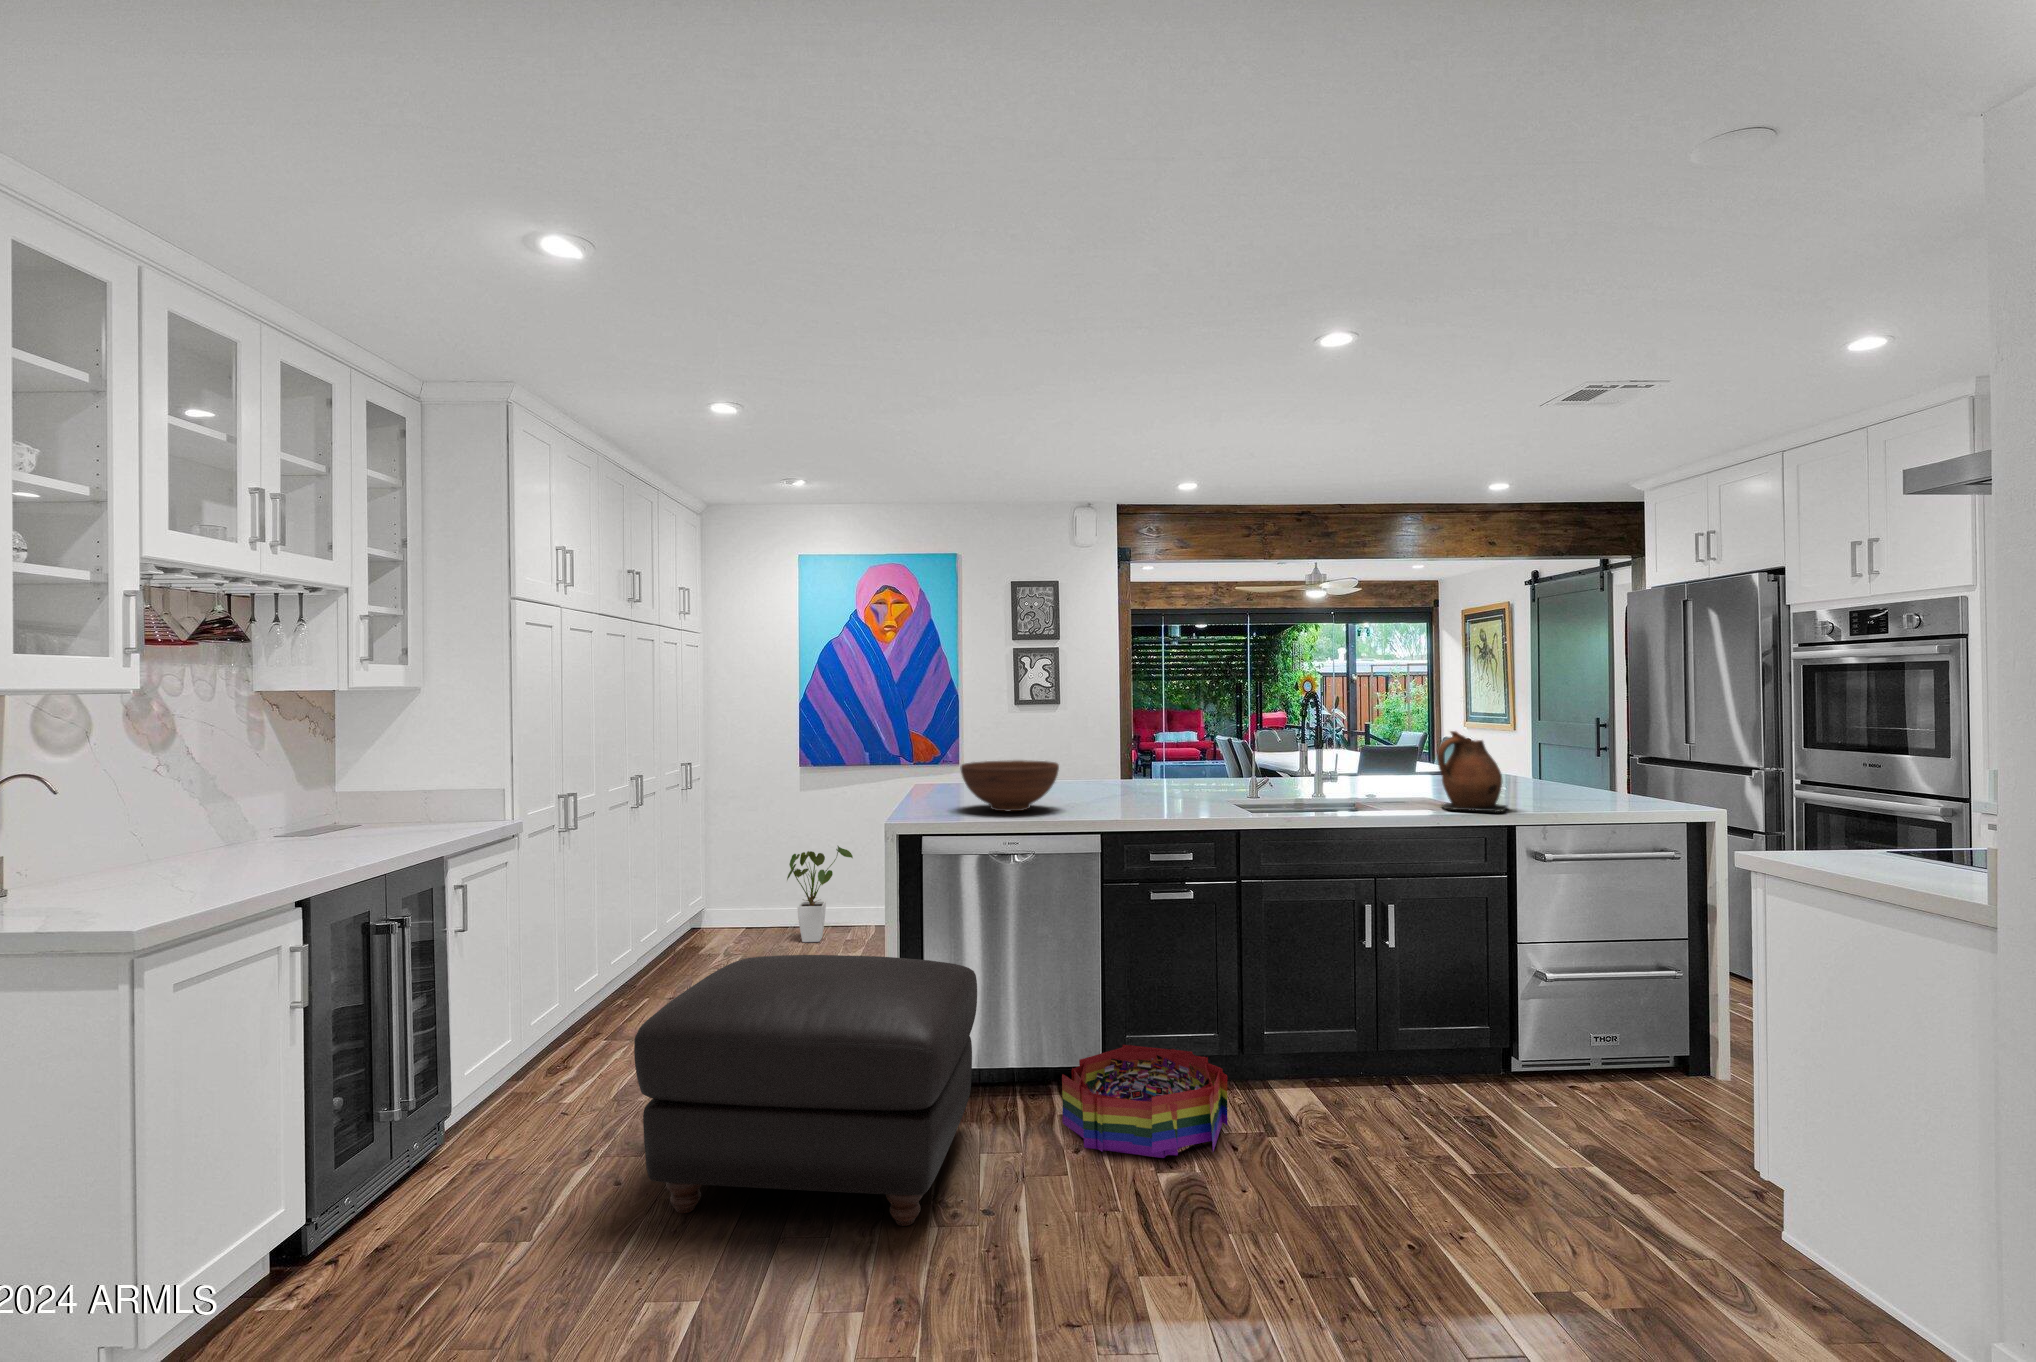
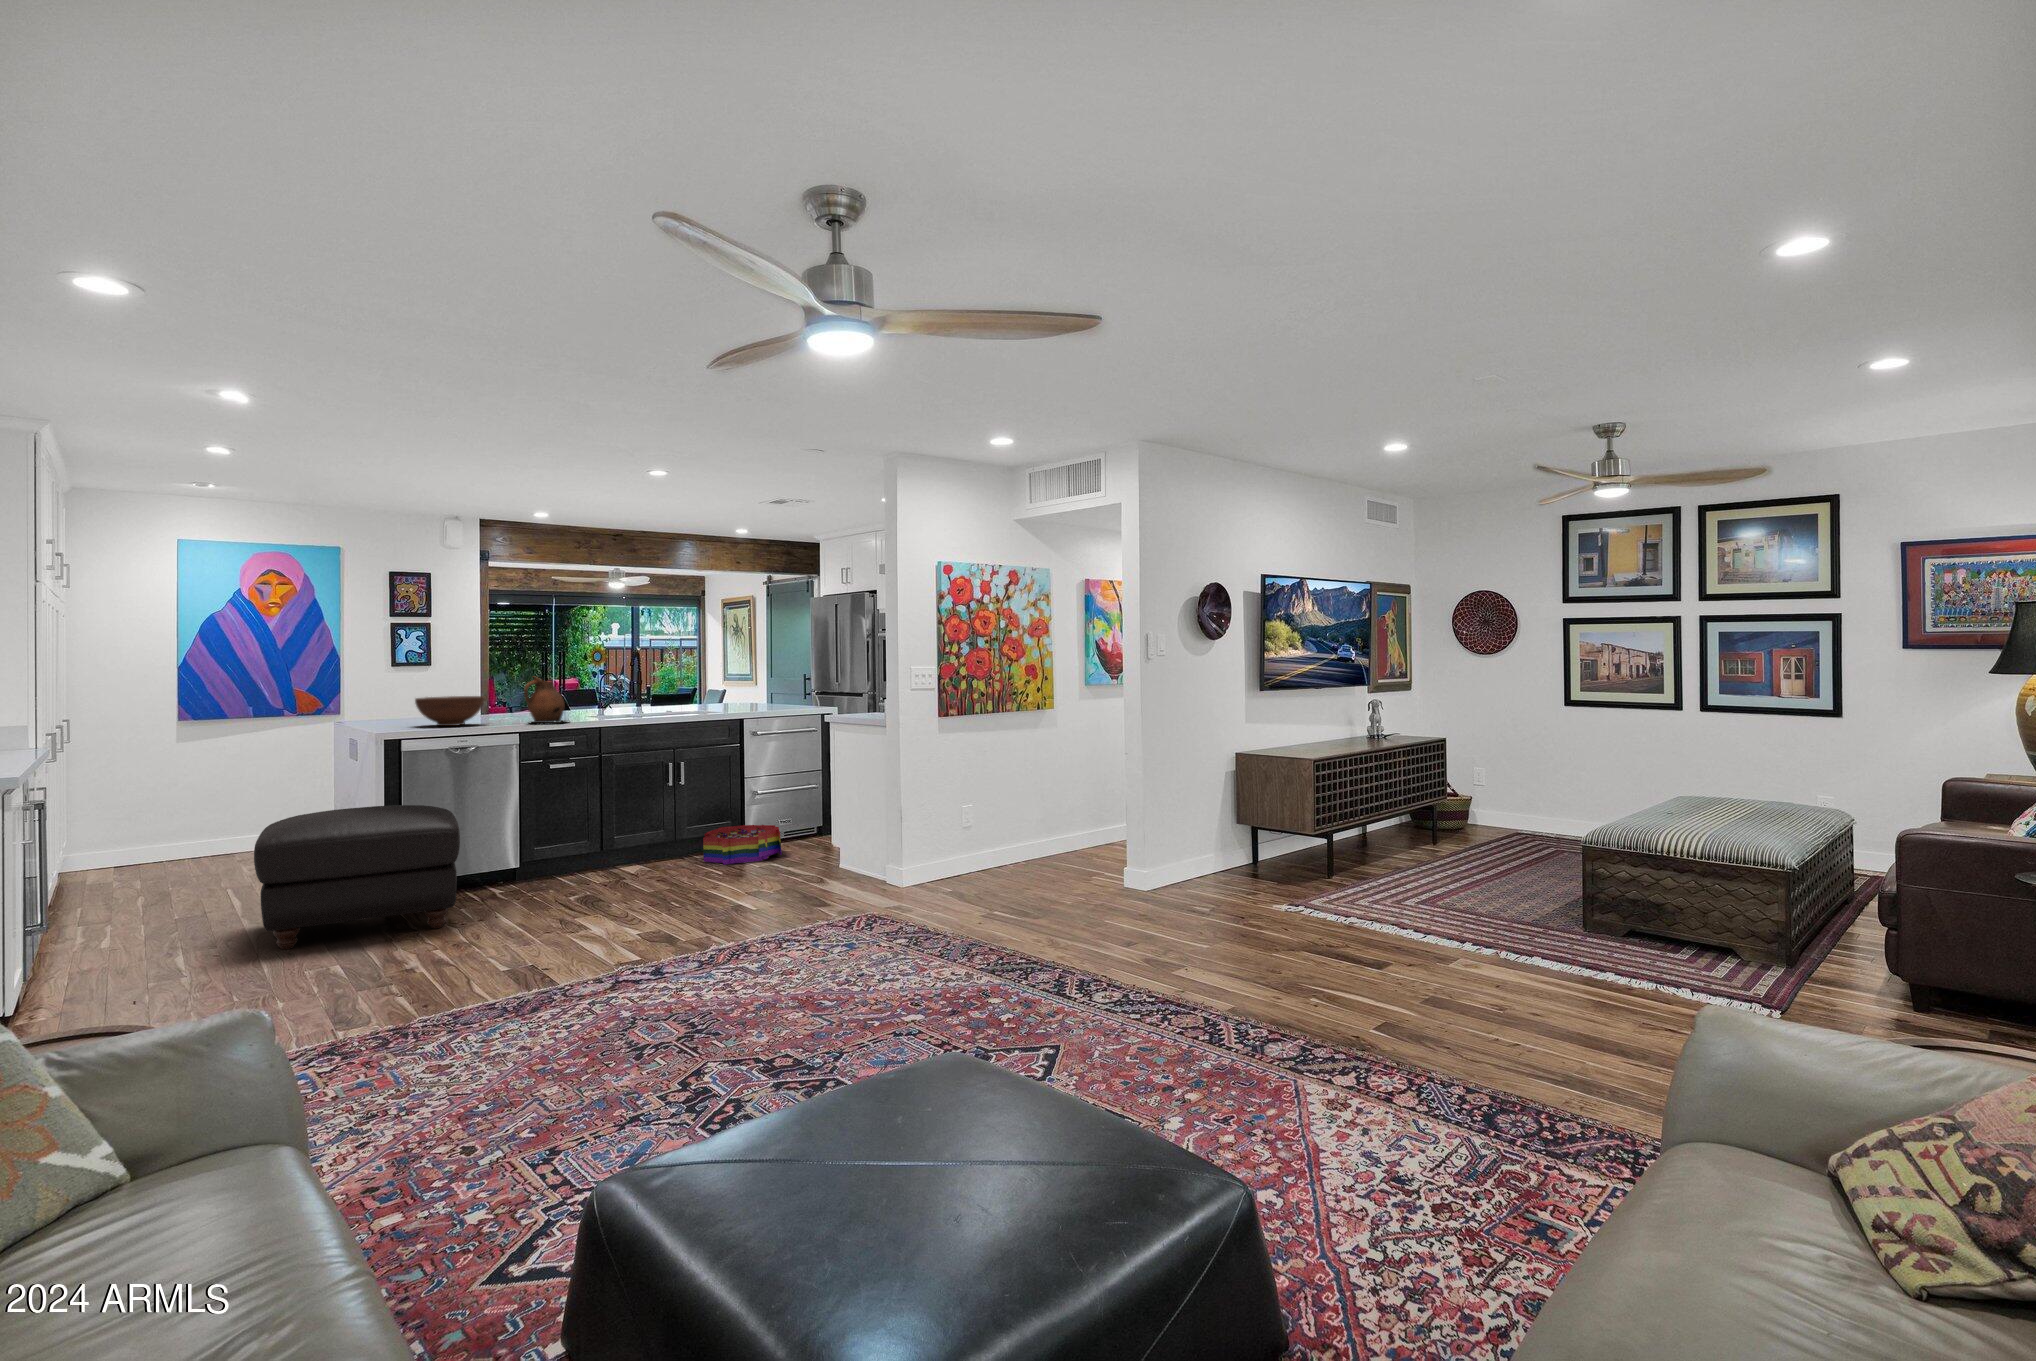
ceramic pitcher: present [1437,731,1507,812] -> present [524,677,565,723]
house plant: present [787,846,853,942] -> none [181,784,243,863]
storage bin: present [1062,1045,1227,1158] -> present [703,825,781,865]

